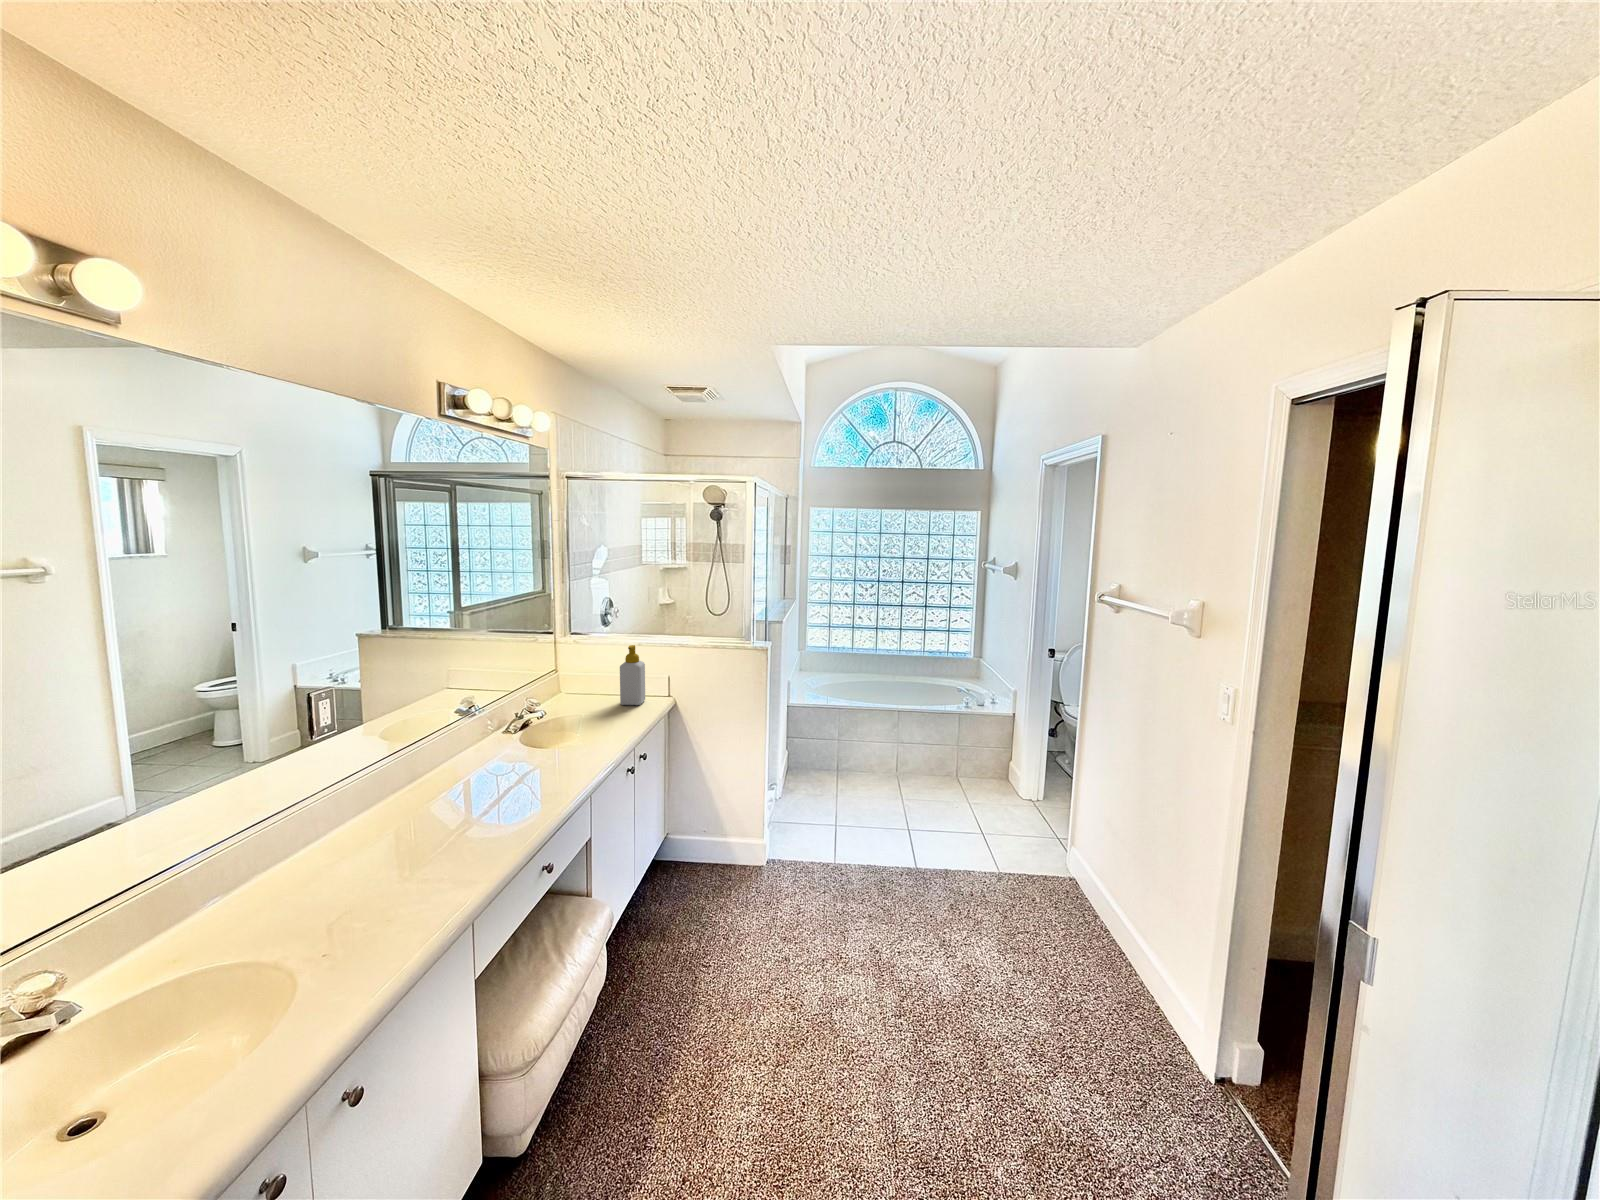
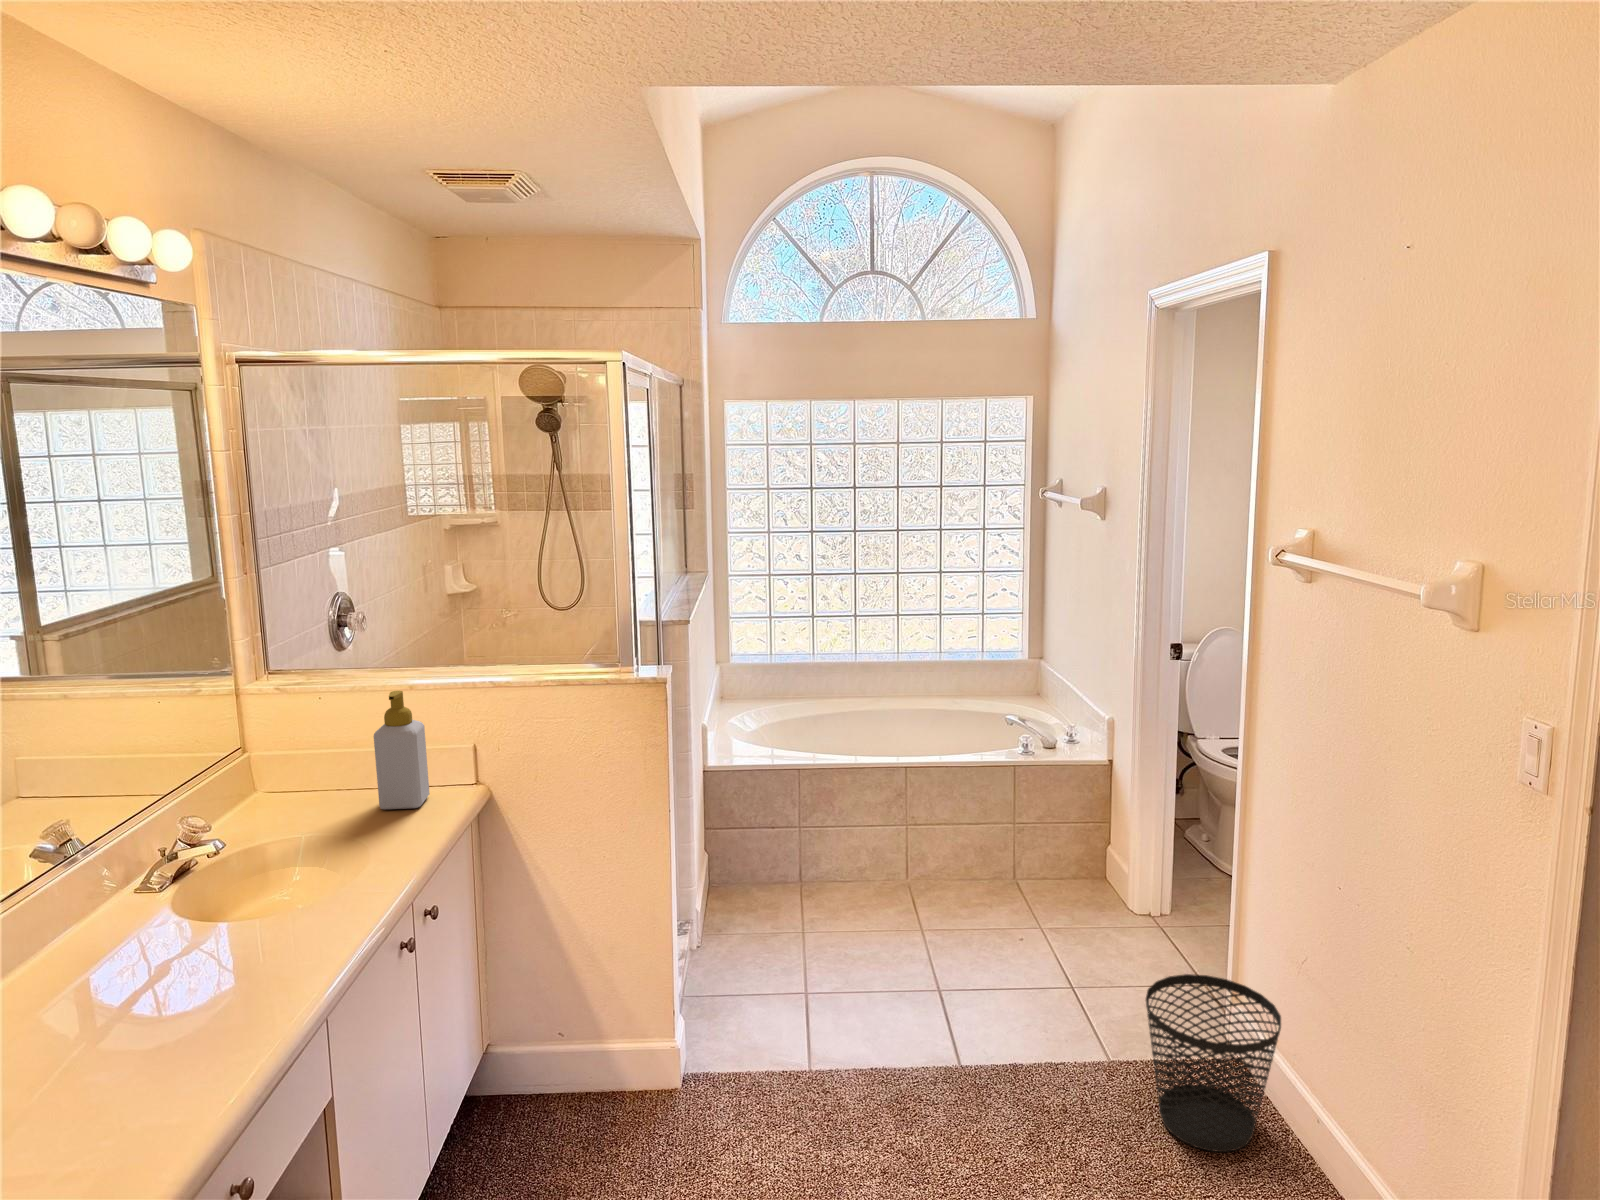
wastebasket: none [1019,827,1096,926] -> present [1146,974,1281,1152]

